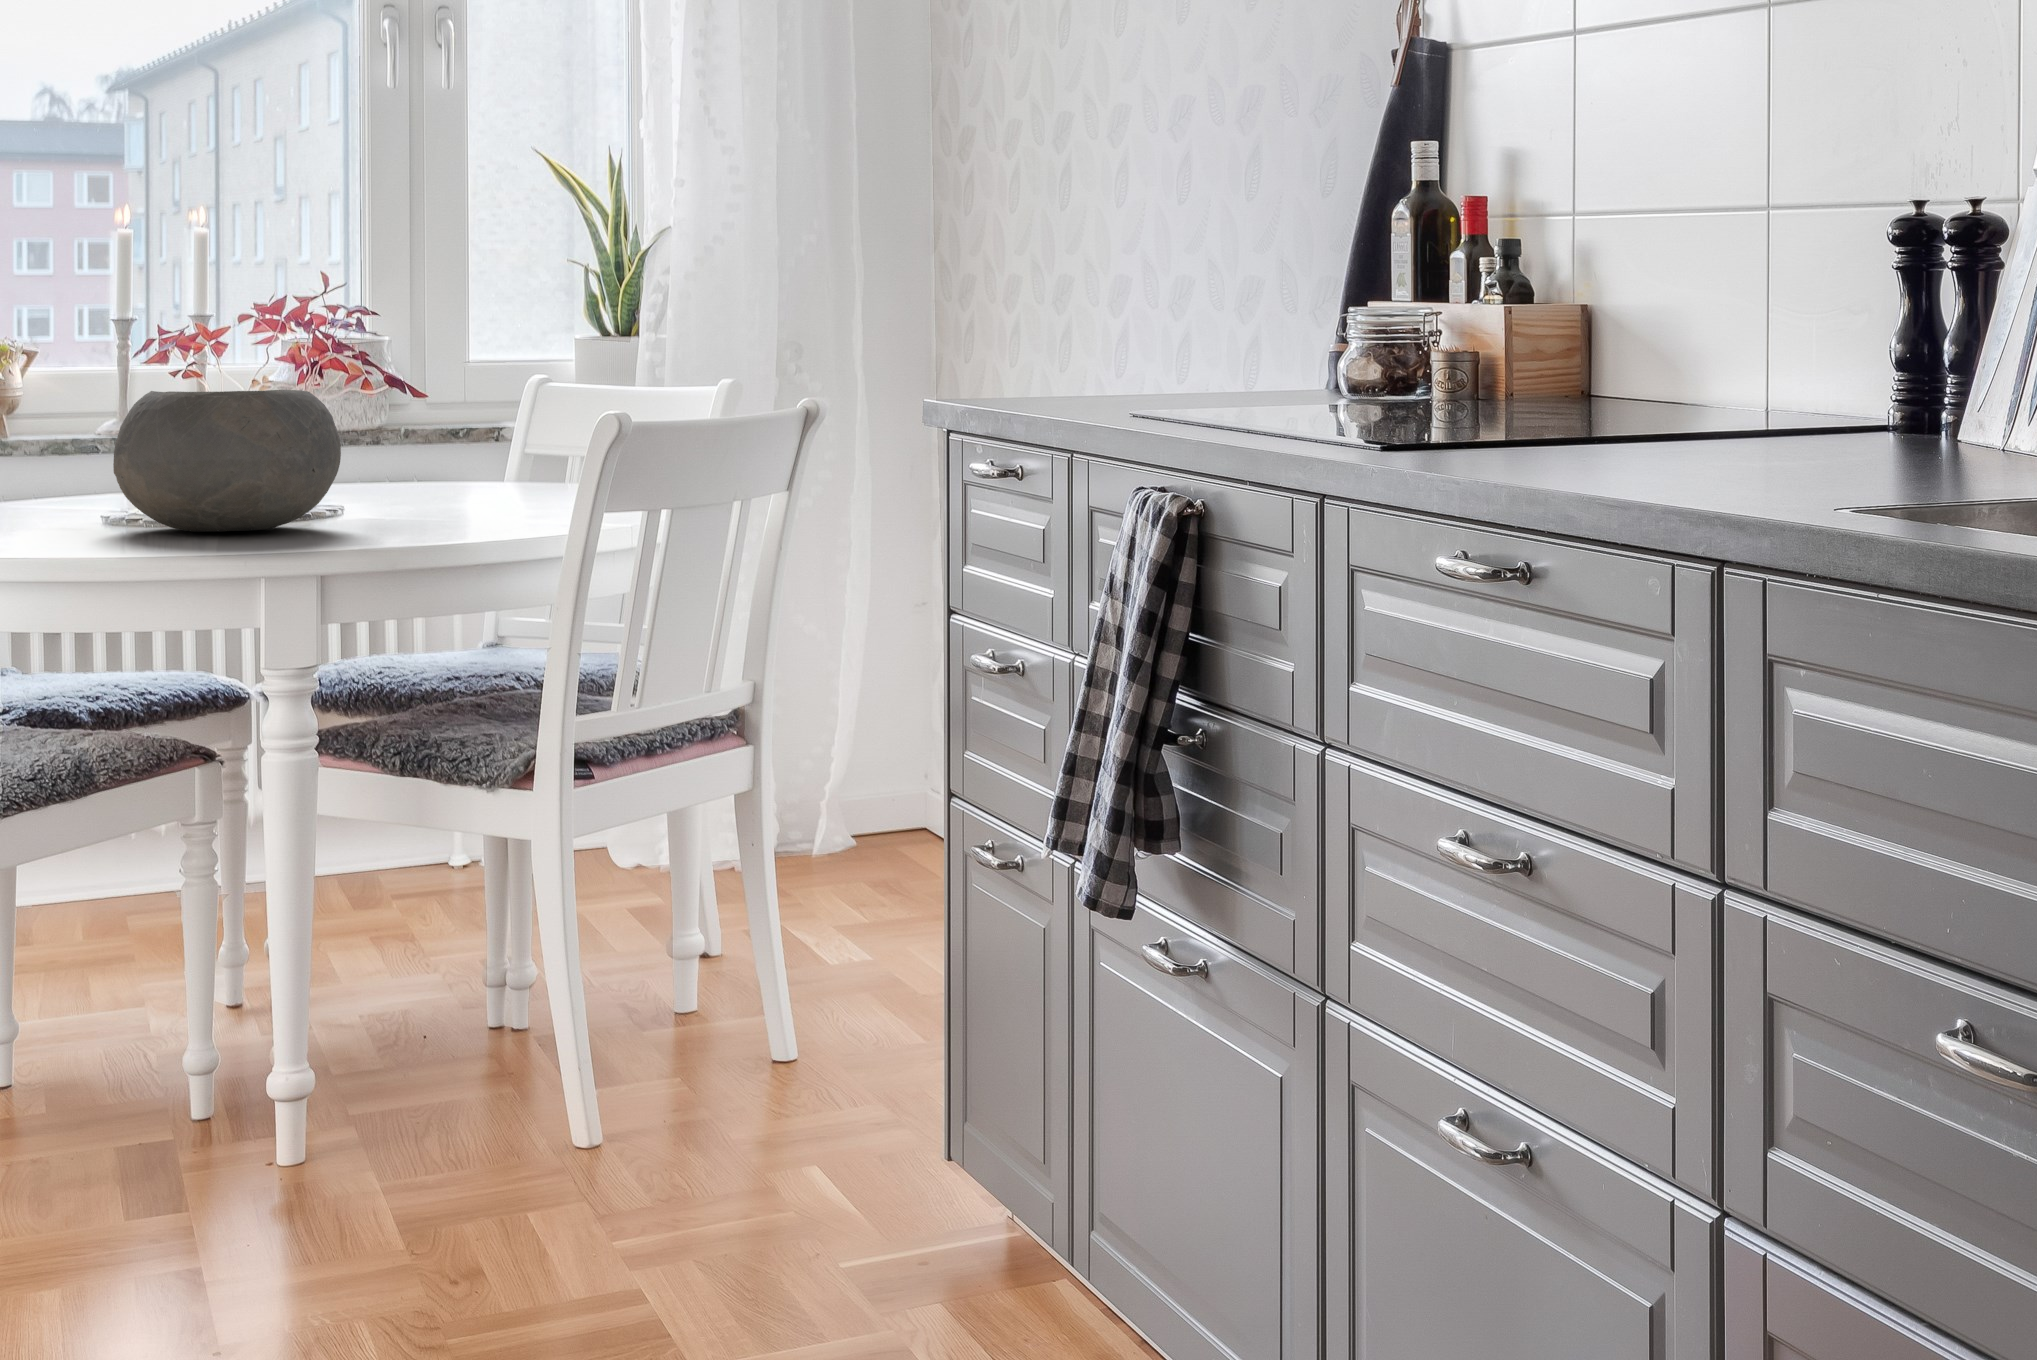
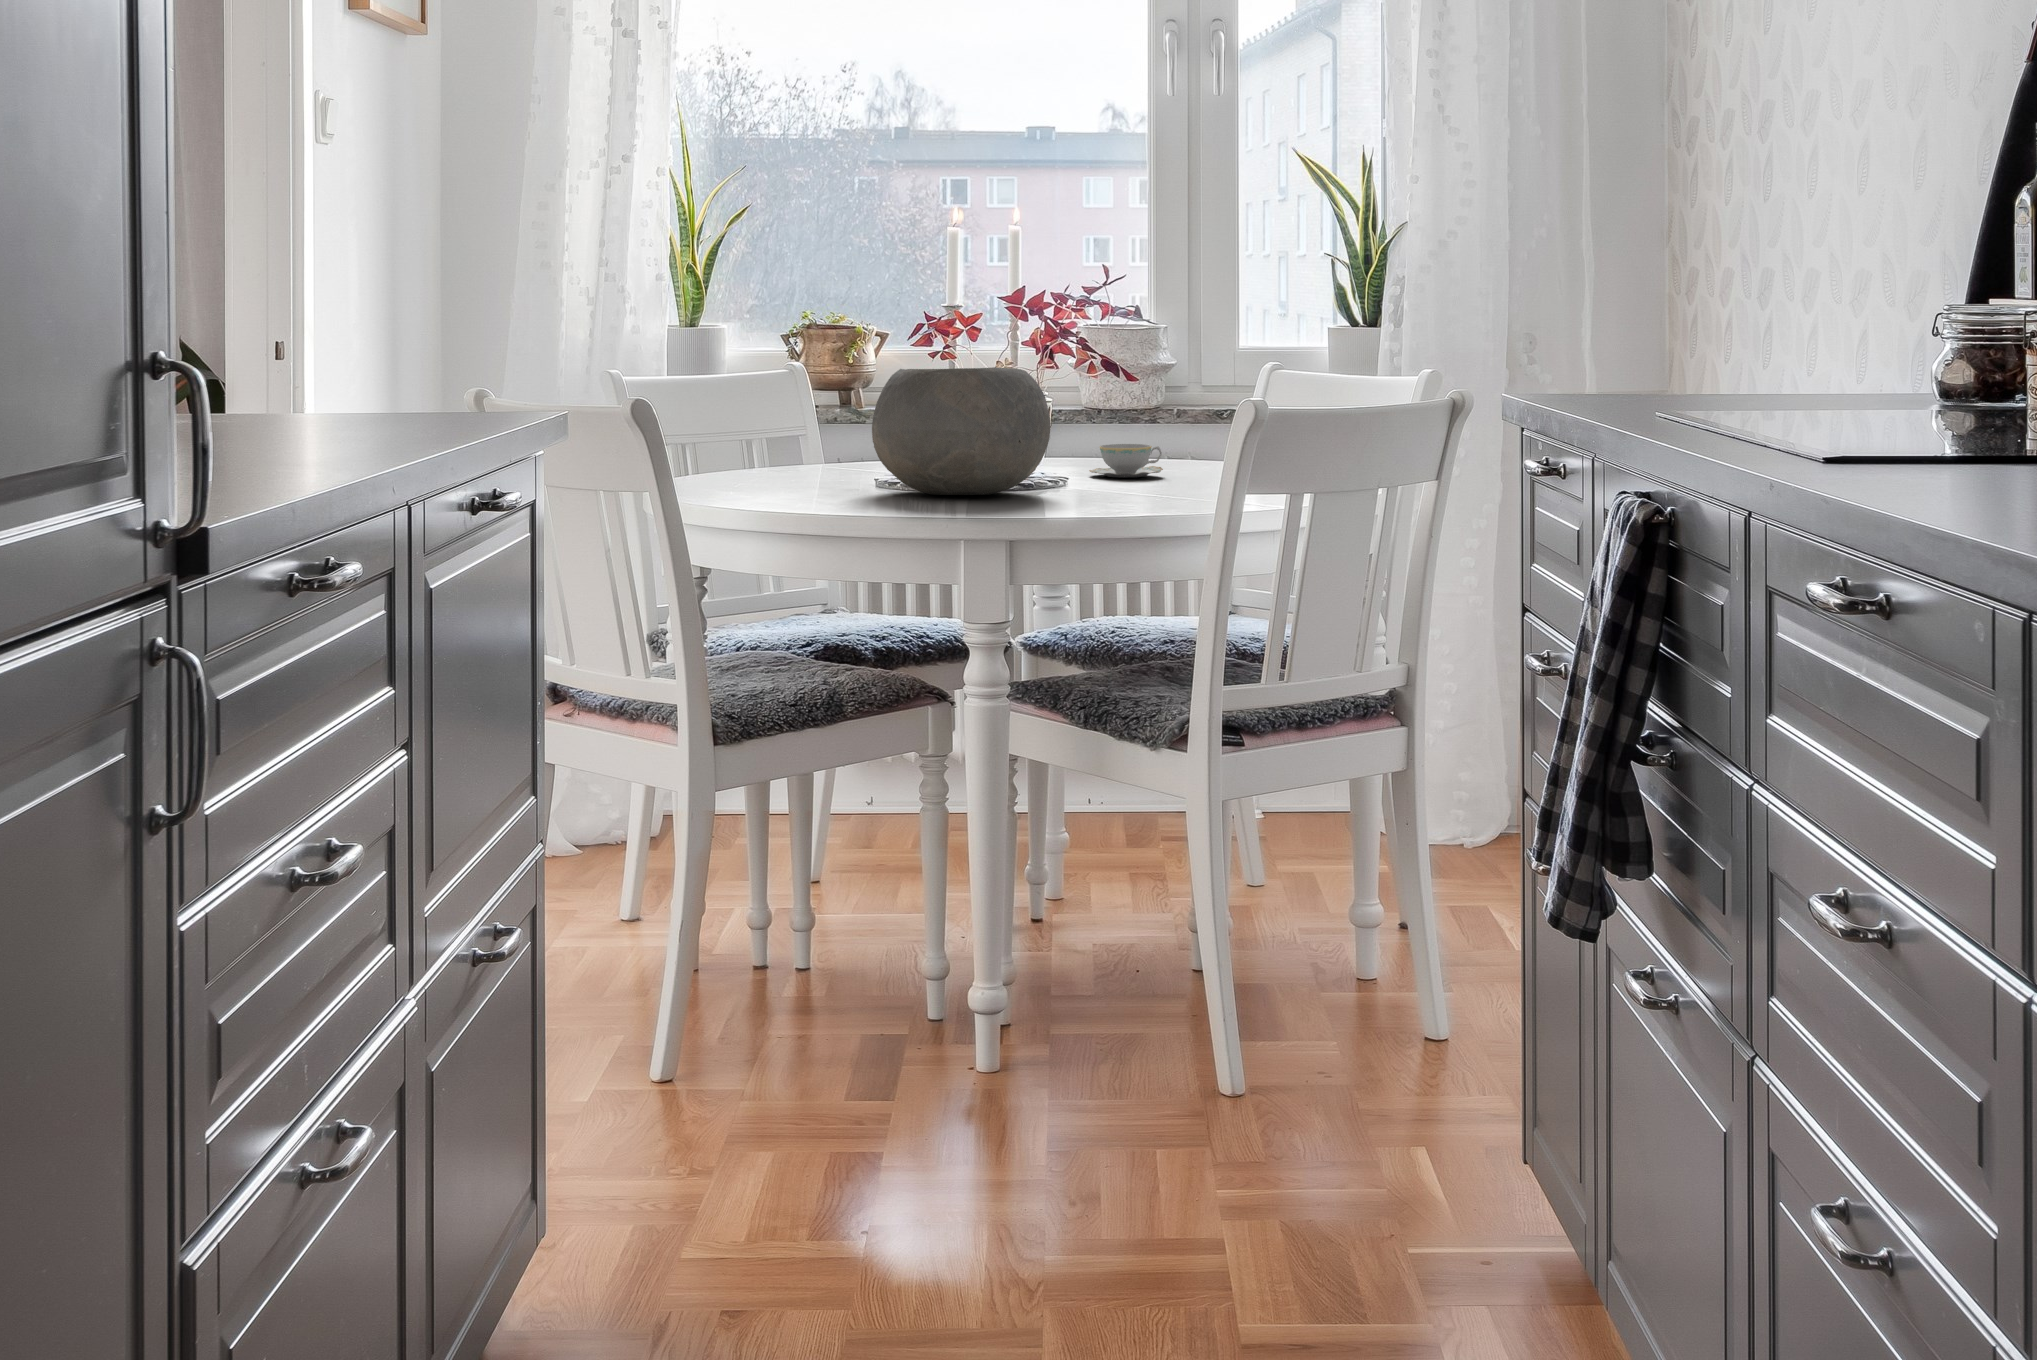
teacup: none [348,470,437,507] -> present [1089,444,1163,478]

